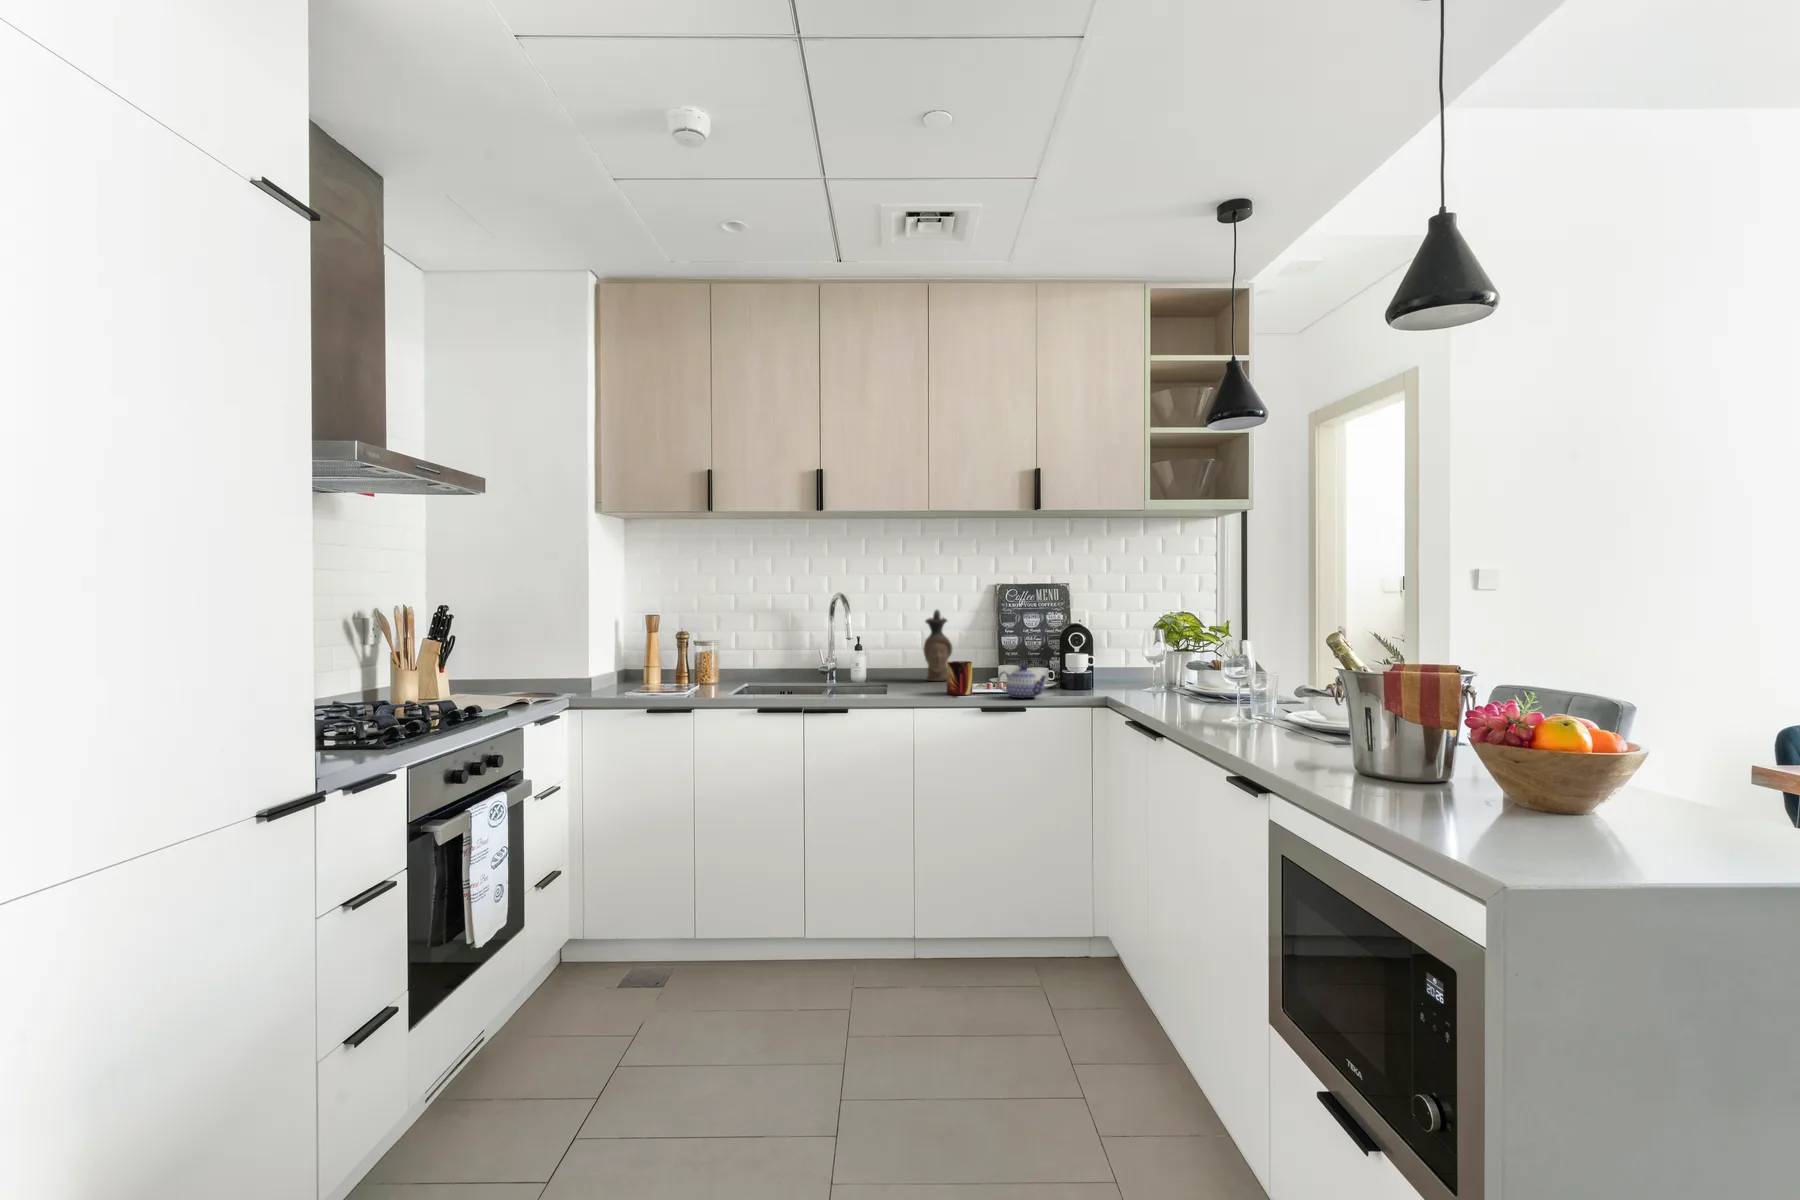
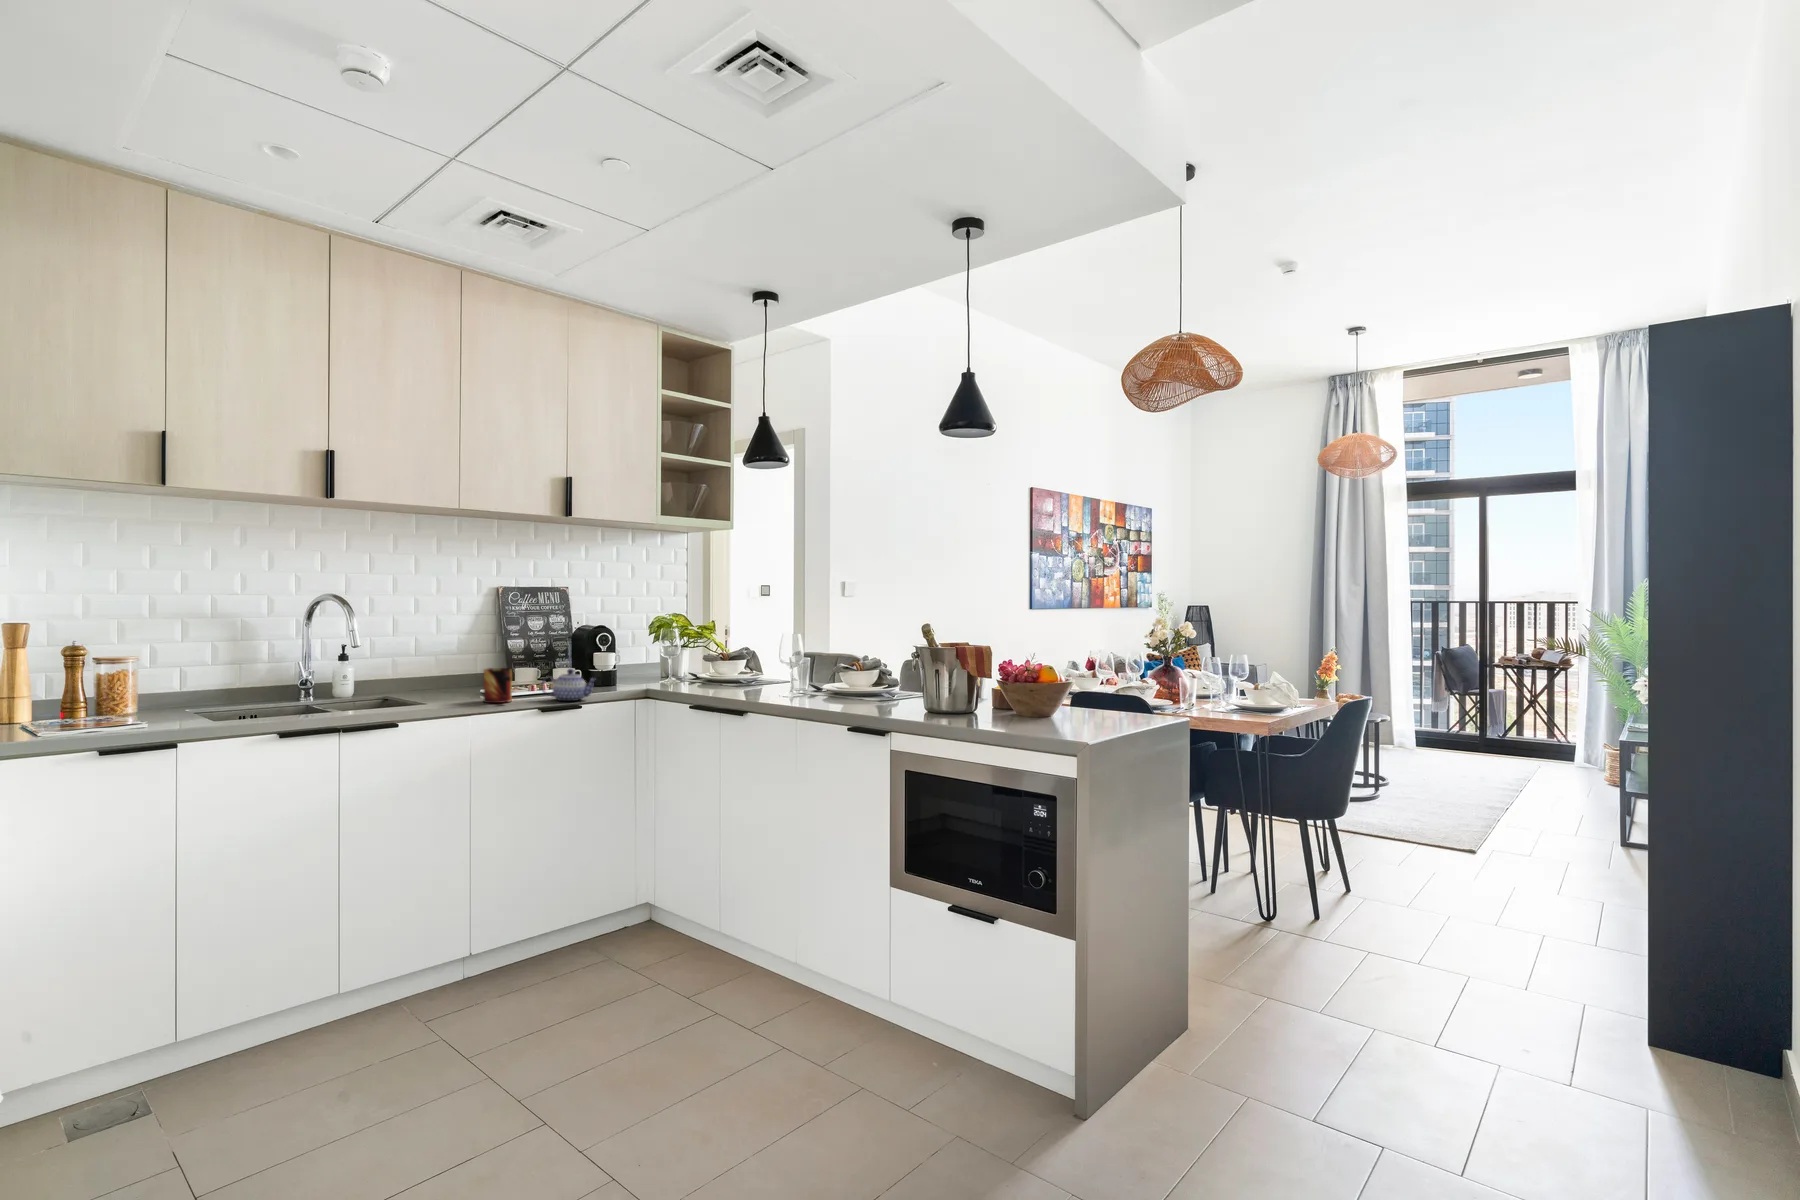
ceramic pitcher: present [923,610,952,681] -> none [422,613,458,690]

